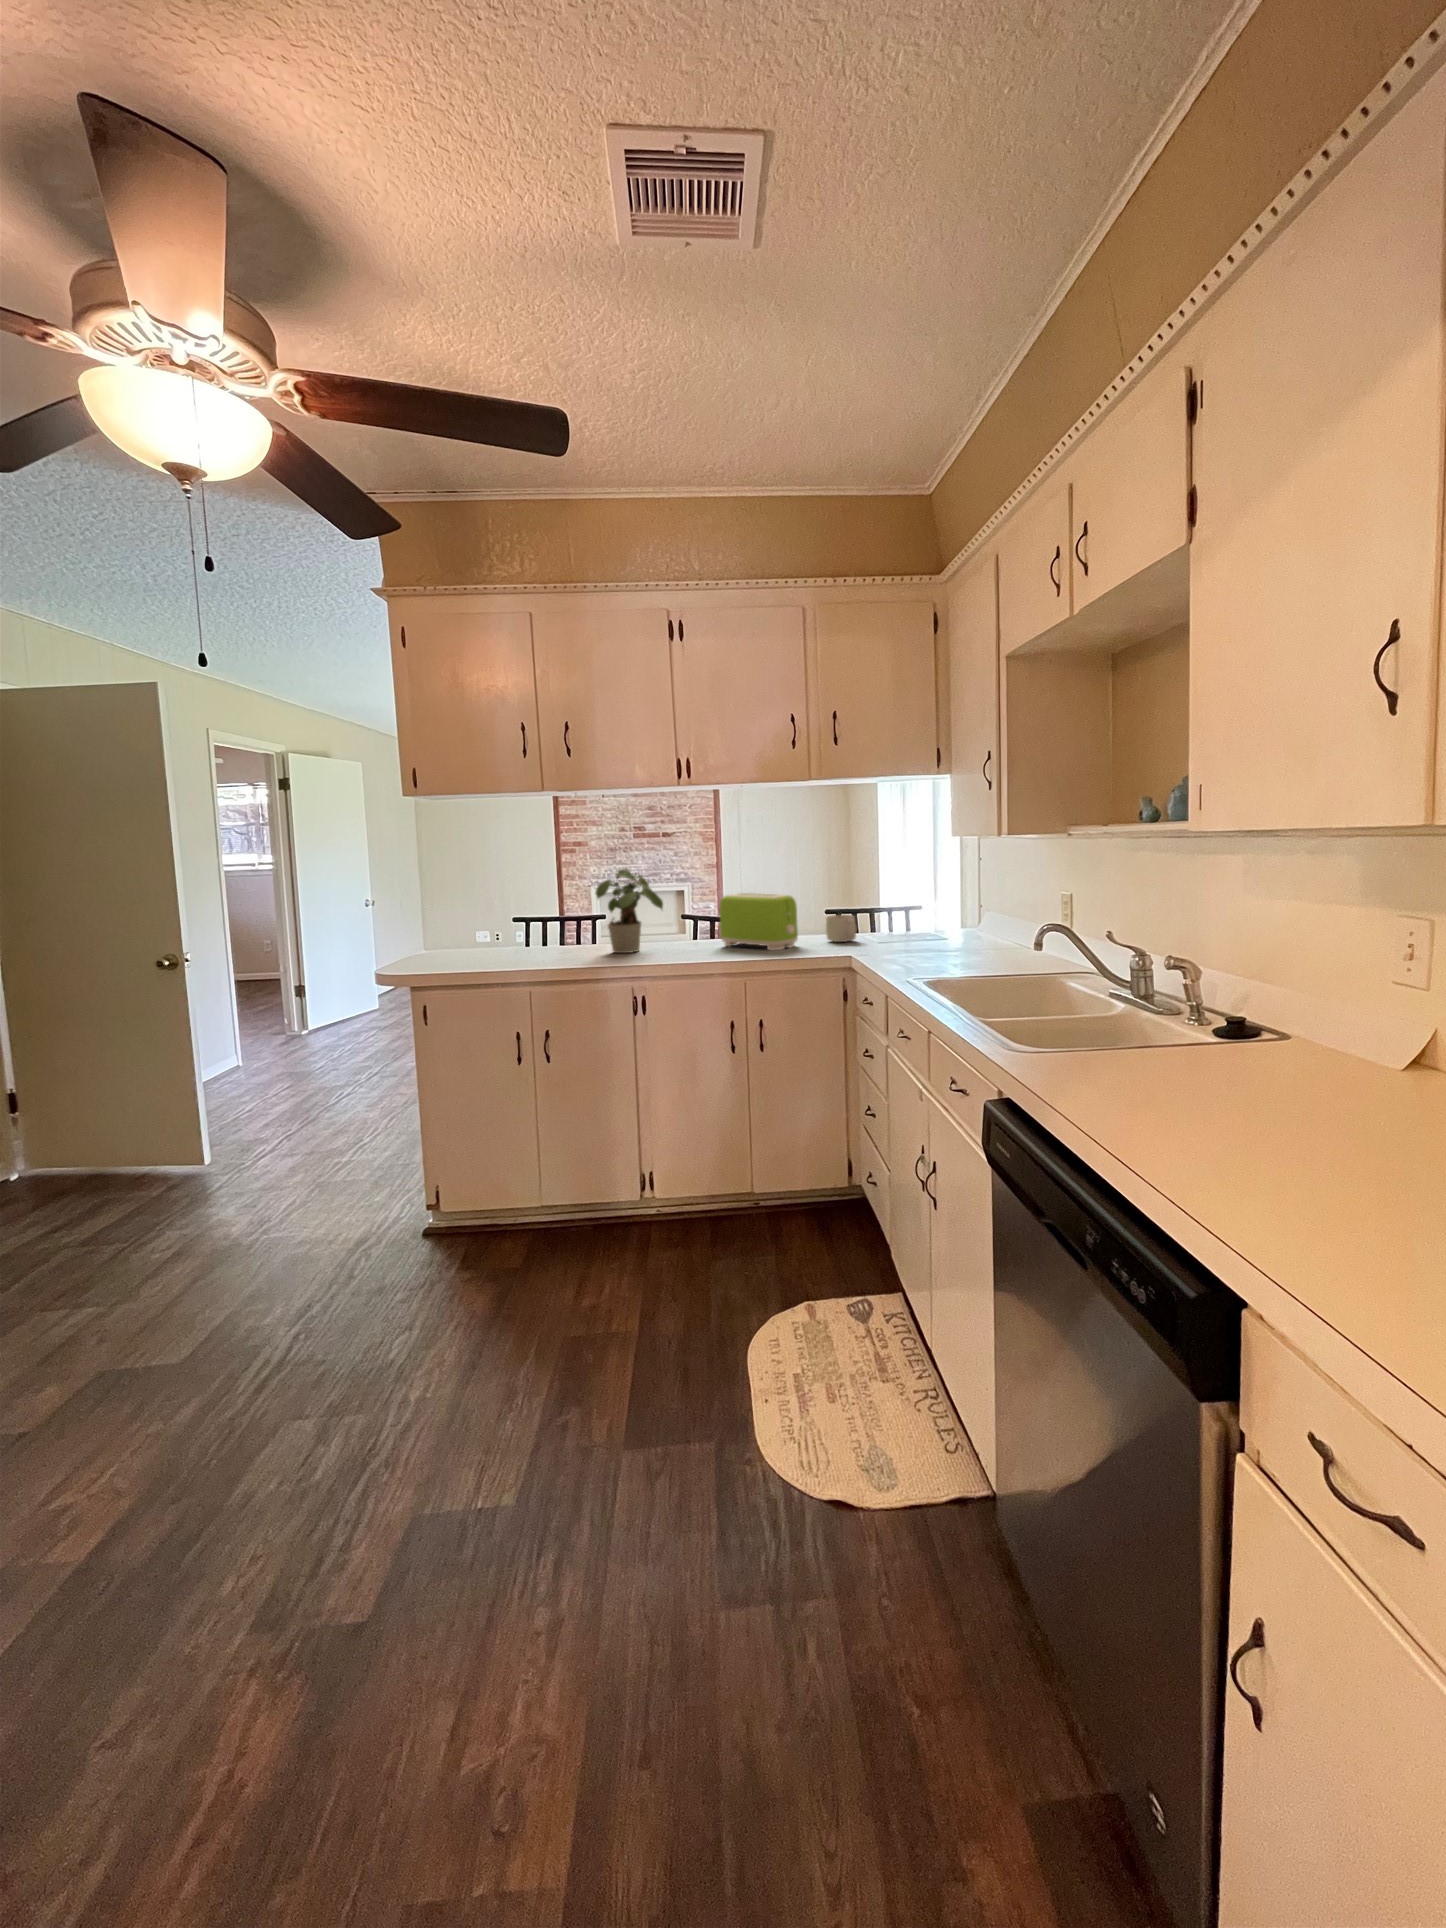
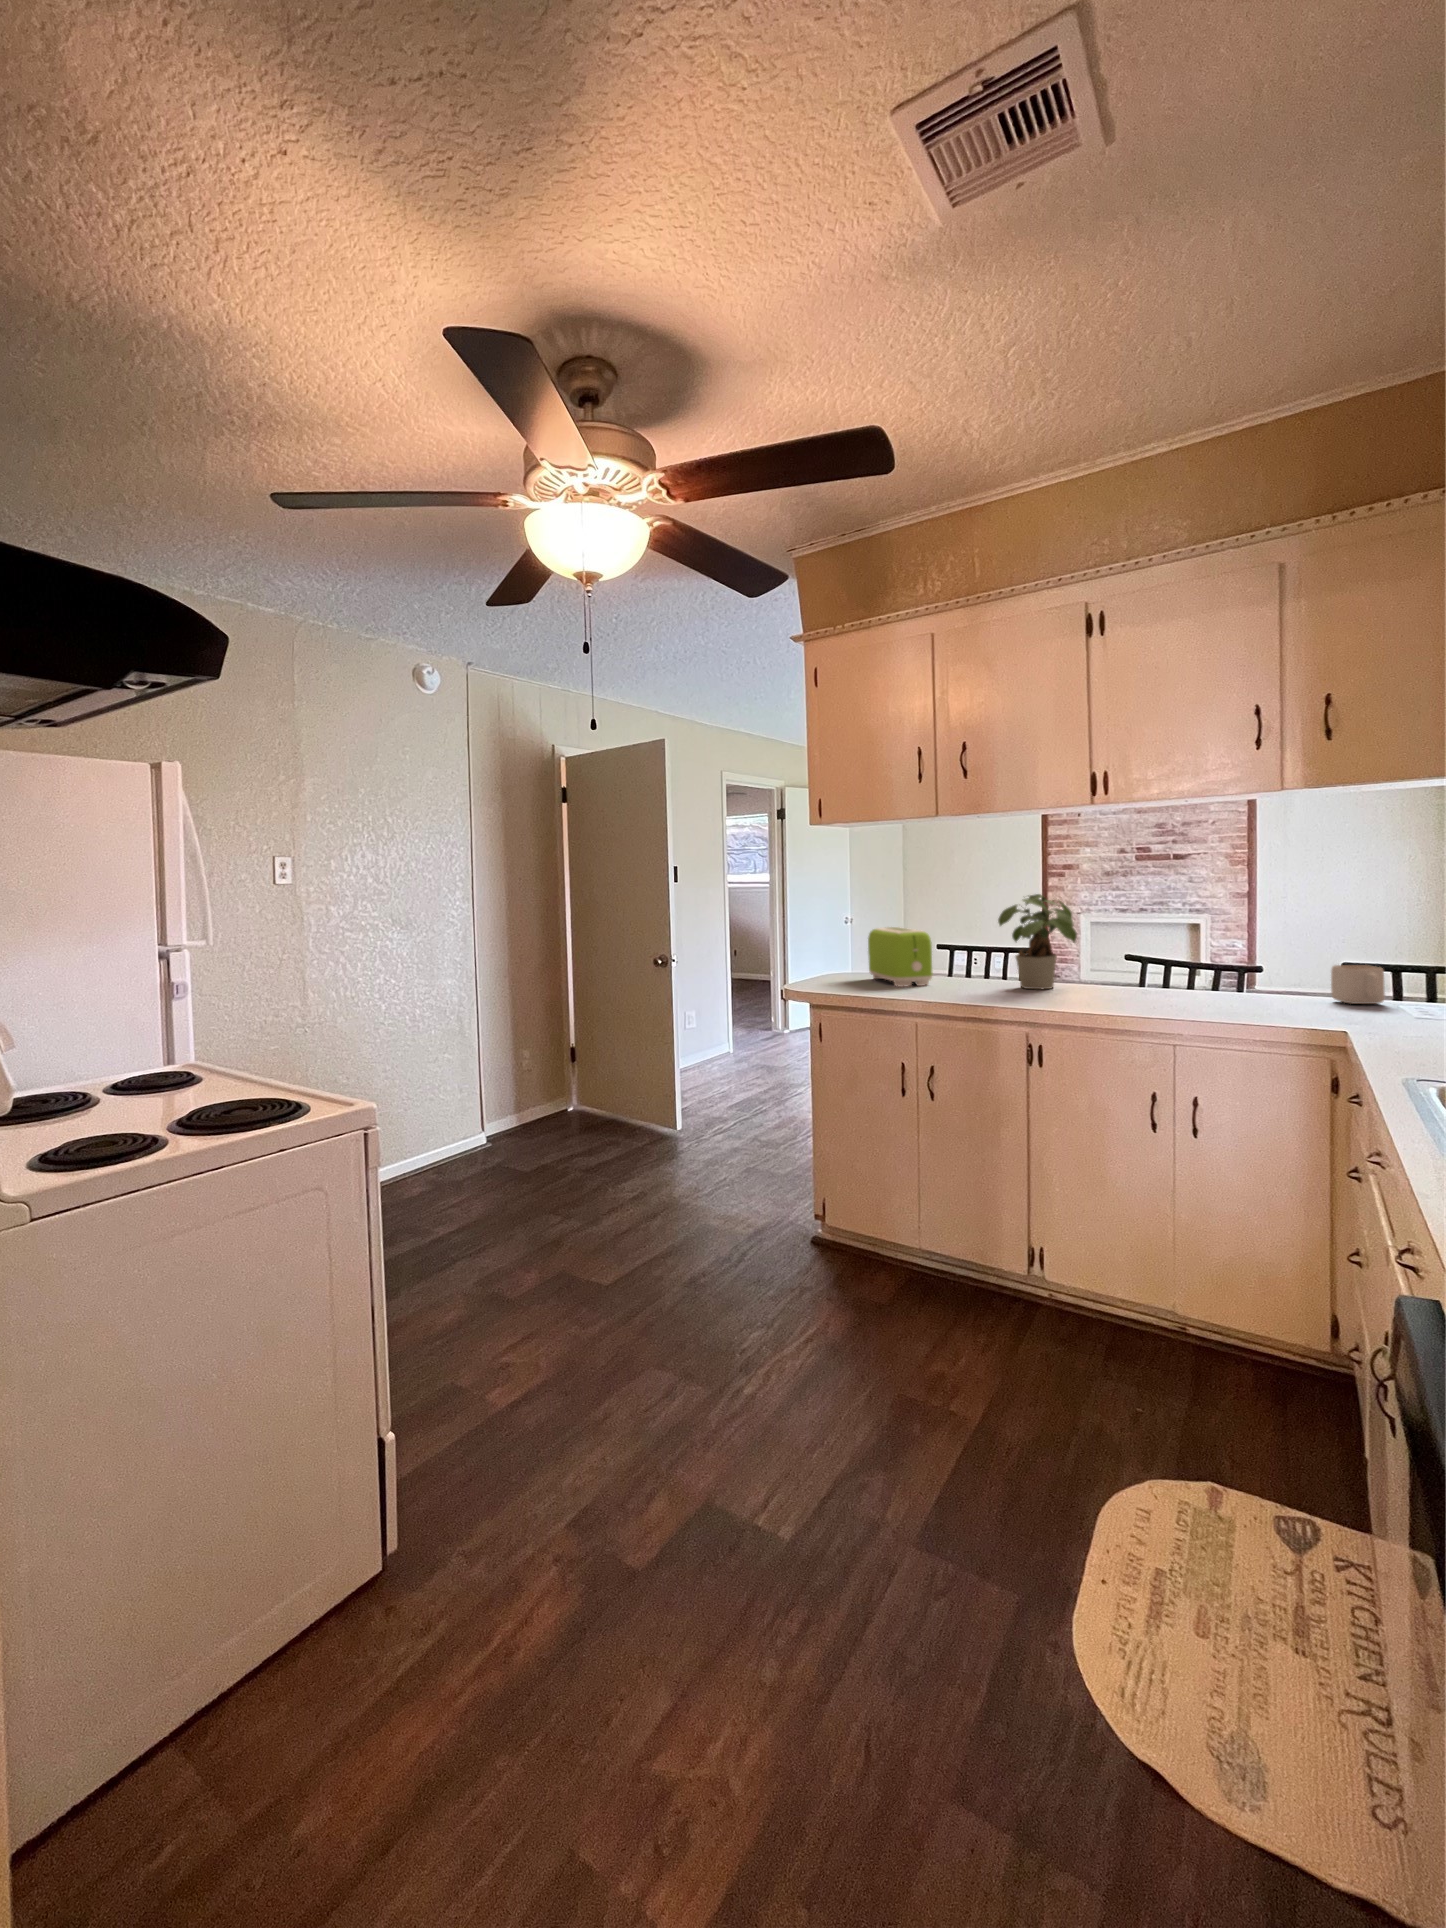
toaster: present [719,893,798,950] -> present [868,927,933,987]

